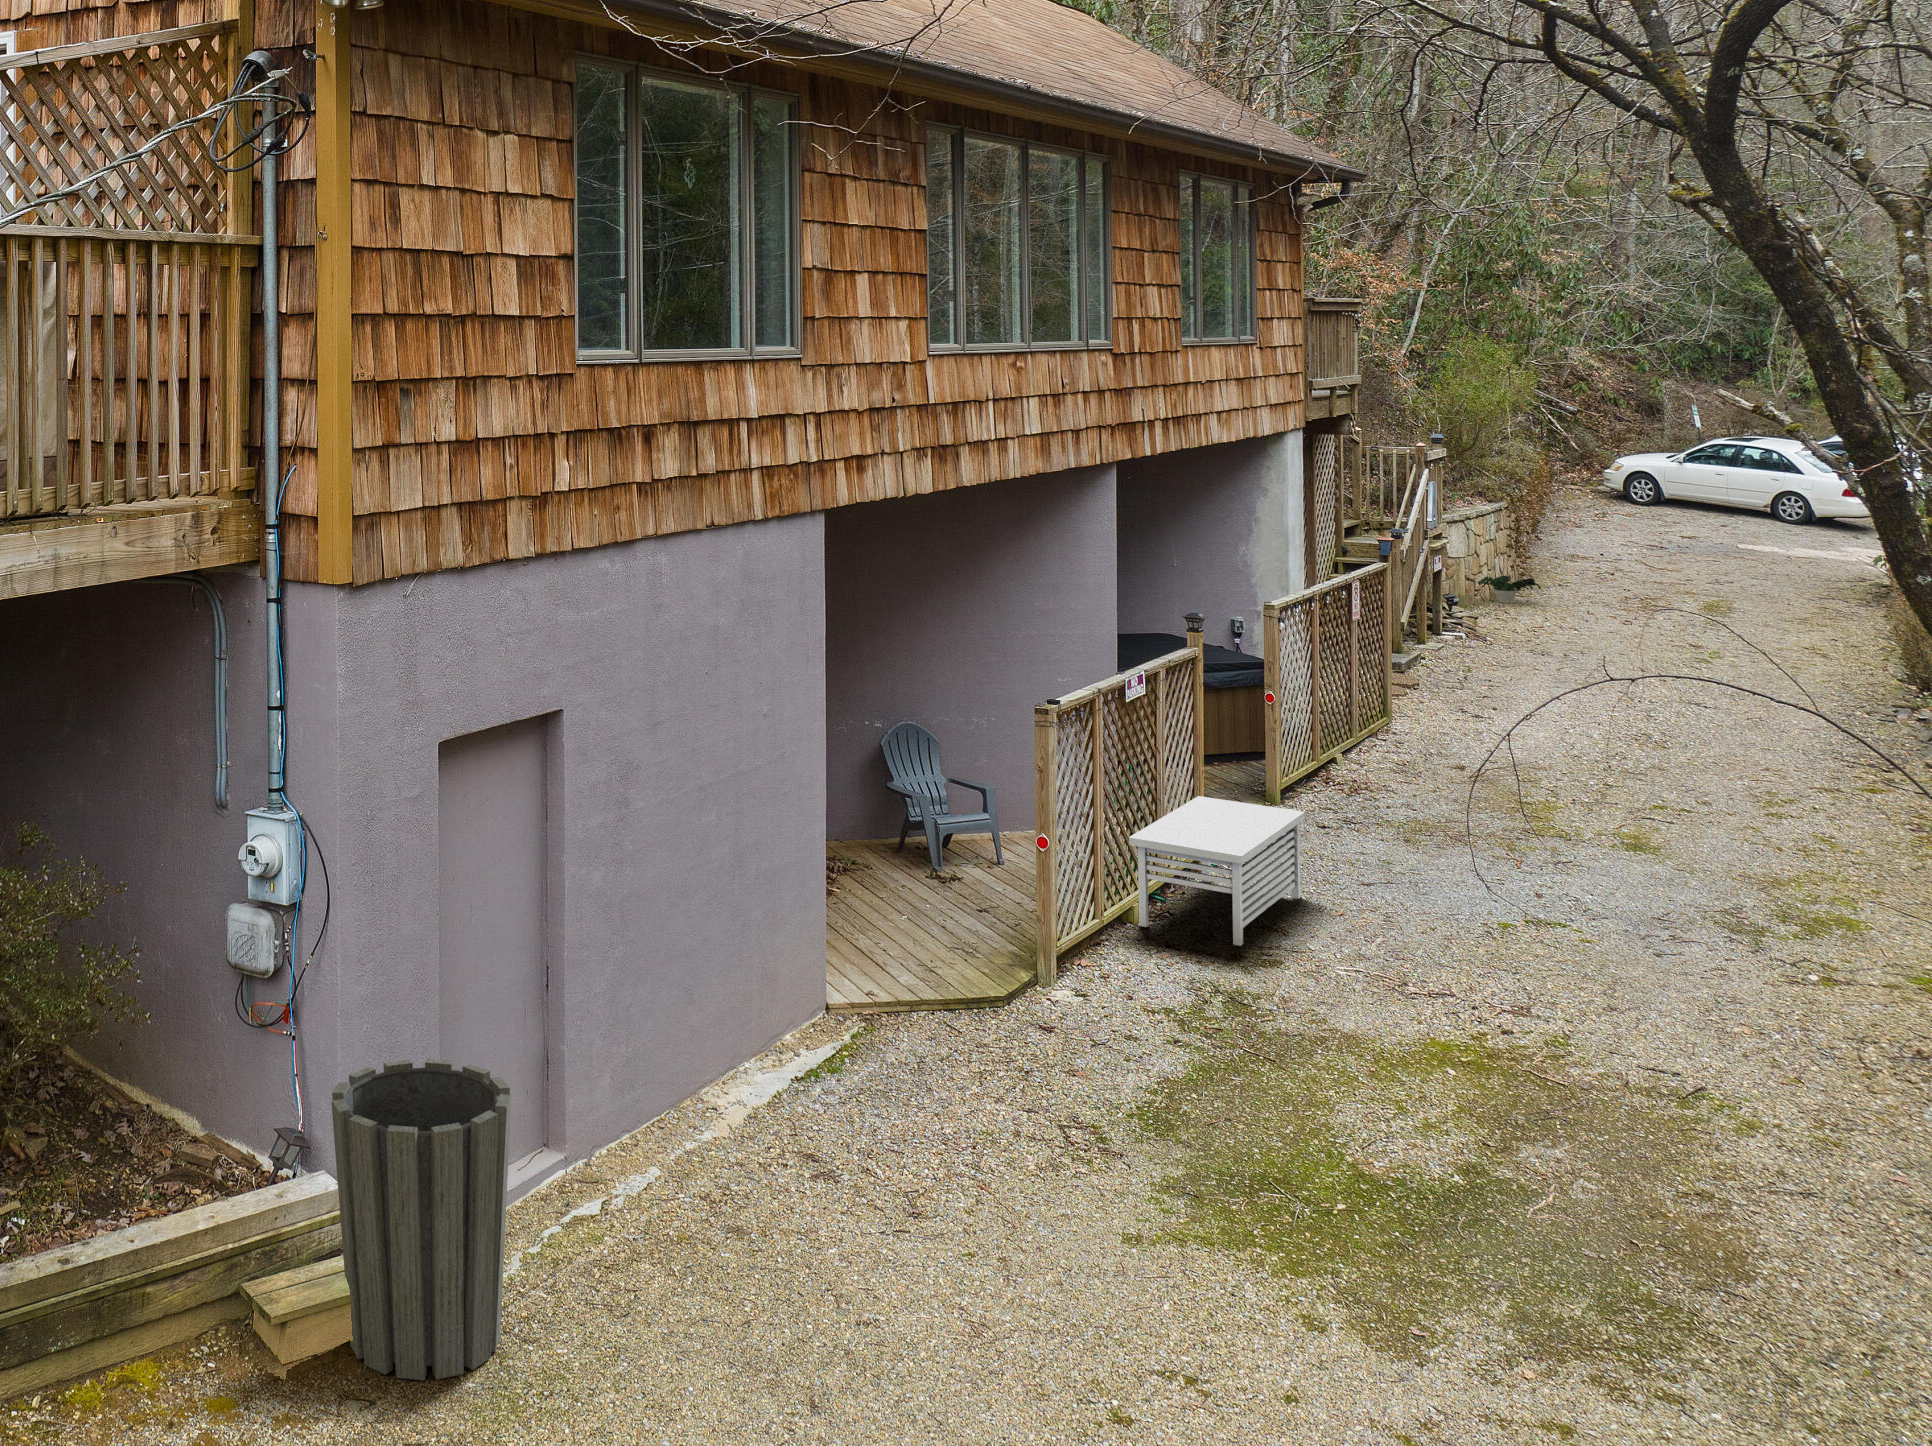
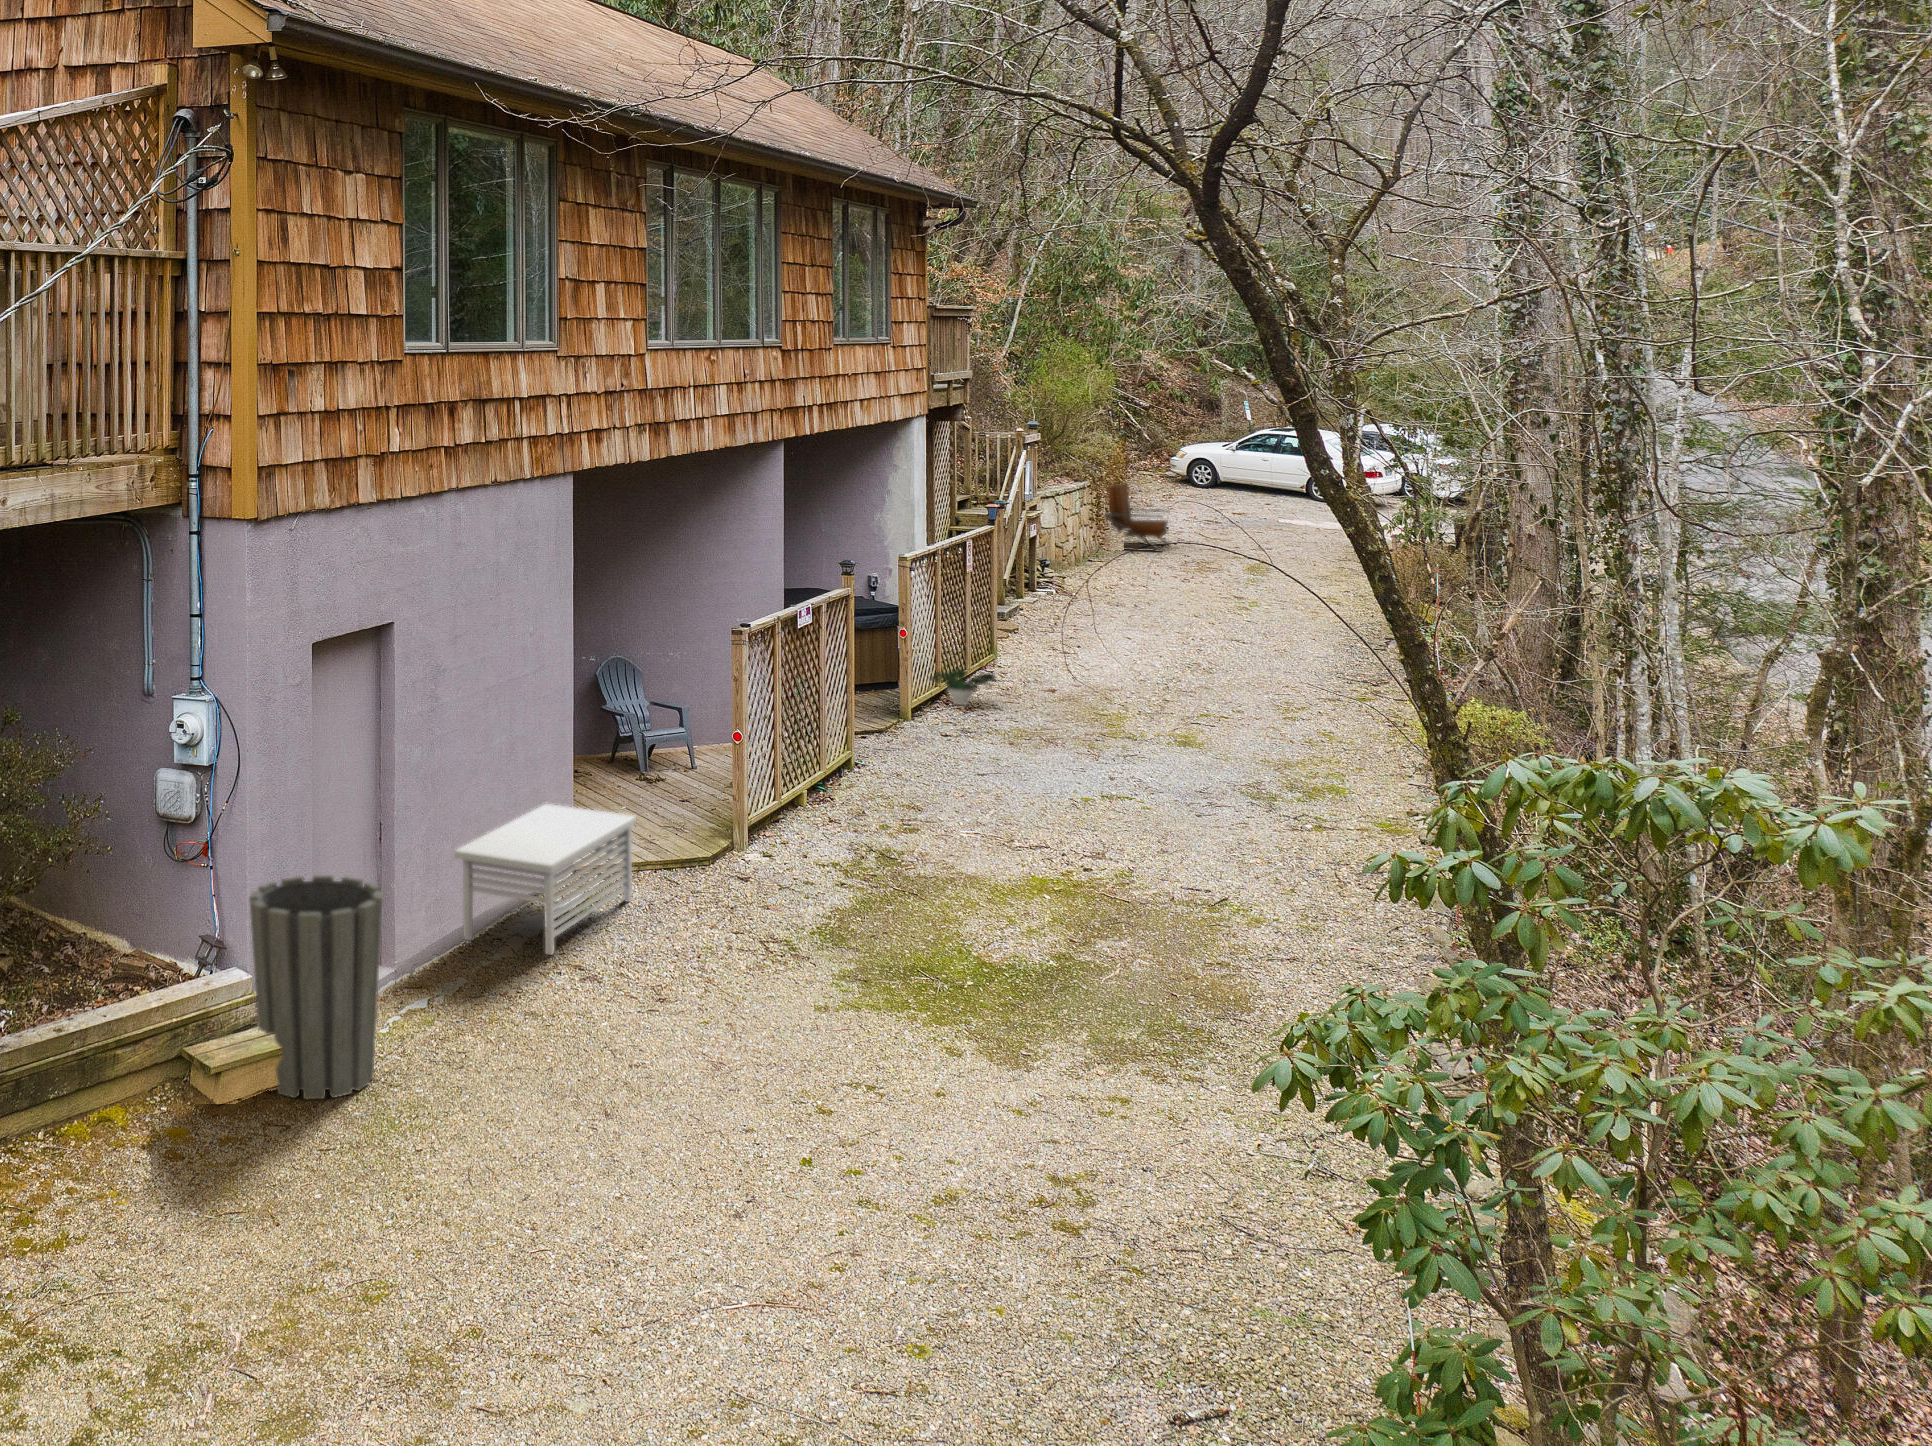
lounge chair: none [1528,503,1620,588] -> present [1104,483,1169,552]
potted plant: present [1478,576,1541,603] -> present [930,669,999,705]
storage bench: present [1129,796,1305,946] -> present [454,804,636,955]

